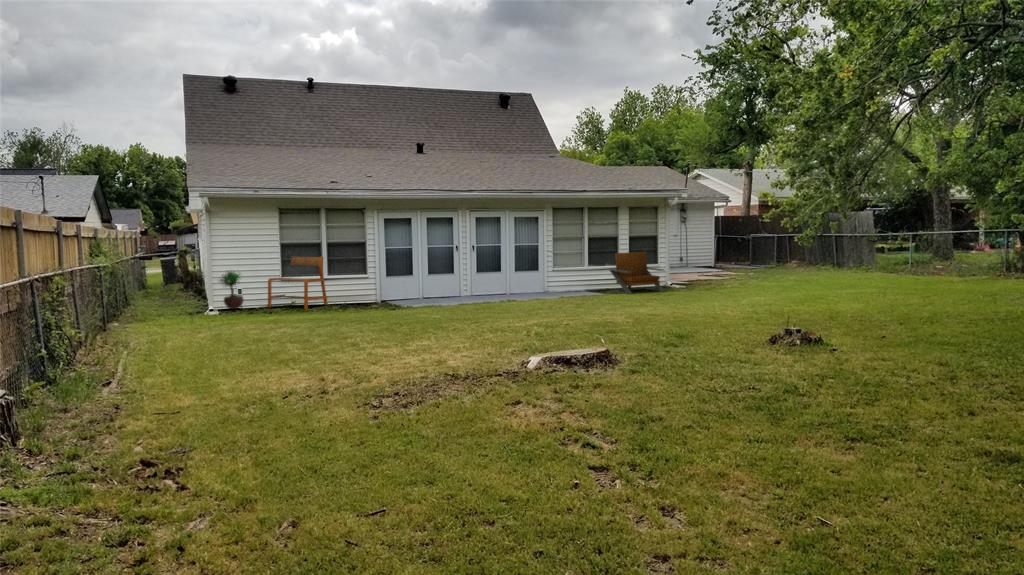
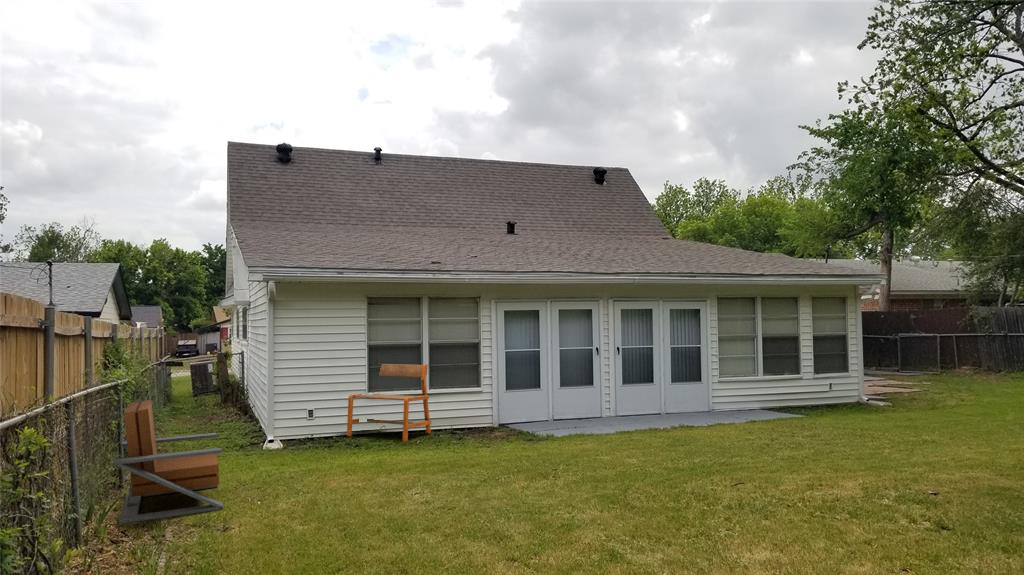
lounge chair: present [609,252,665,294] -> present [114,400,223,524]
potted tree: present [220,272,243,309] -> none [280,380,317,440]

